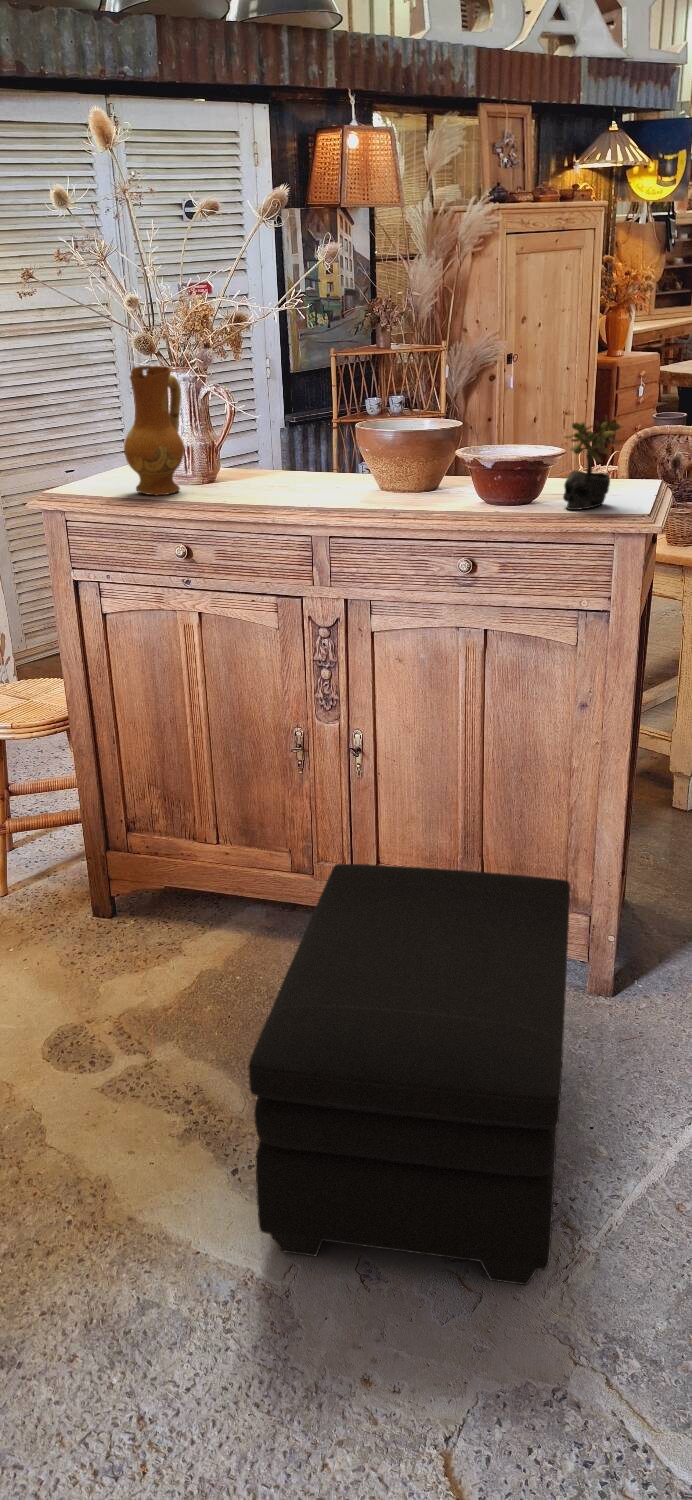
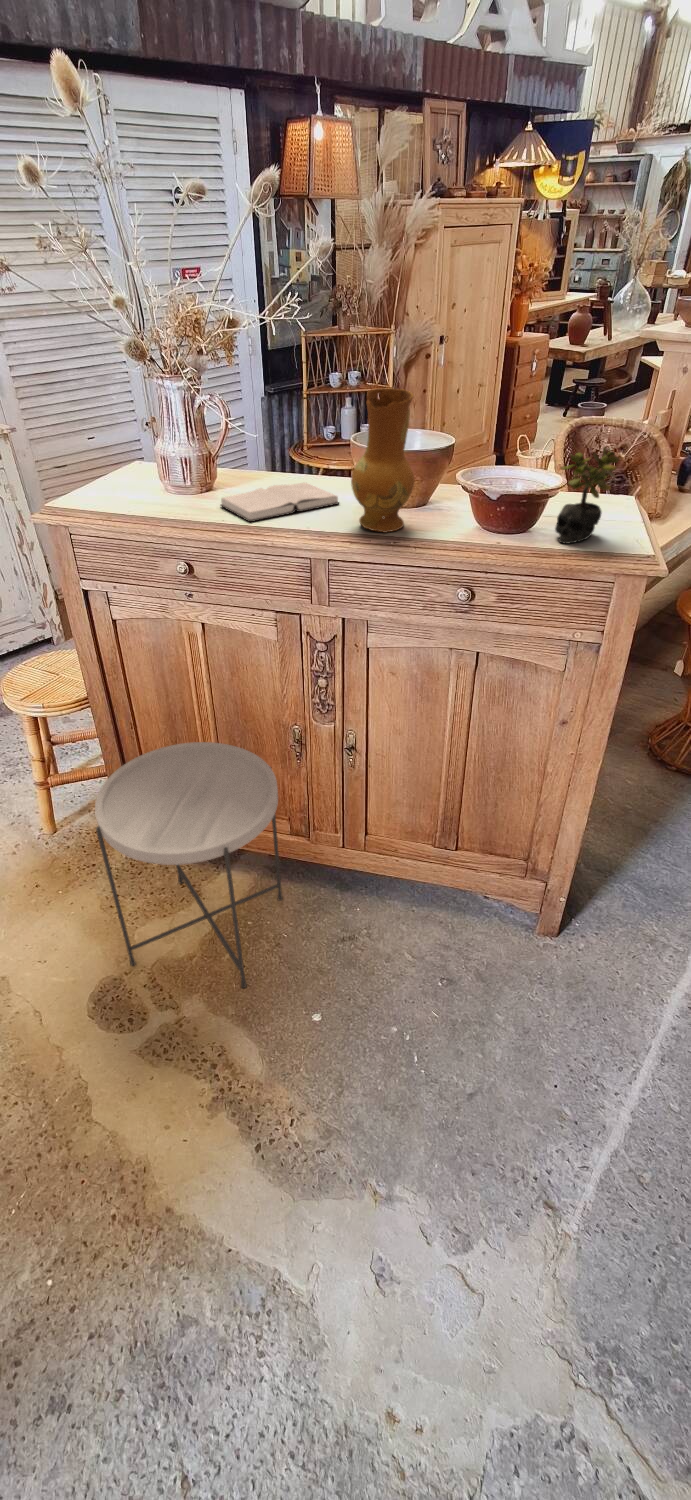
ceramic jug: present [124,366,184,495] -> present [351,388,414,533]
hardback book: none [220,472,347,501] -> present [221,483,339,522]
side table: none [69,753,277,1035] -> present [95,742,283,988]
ottoman: present [248,864,570,1285] -> none [273,865,581,1293]

